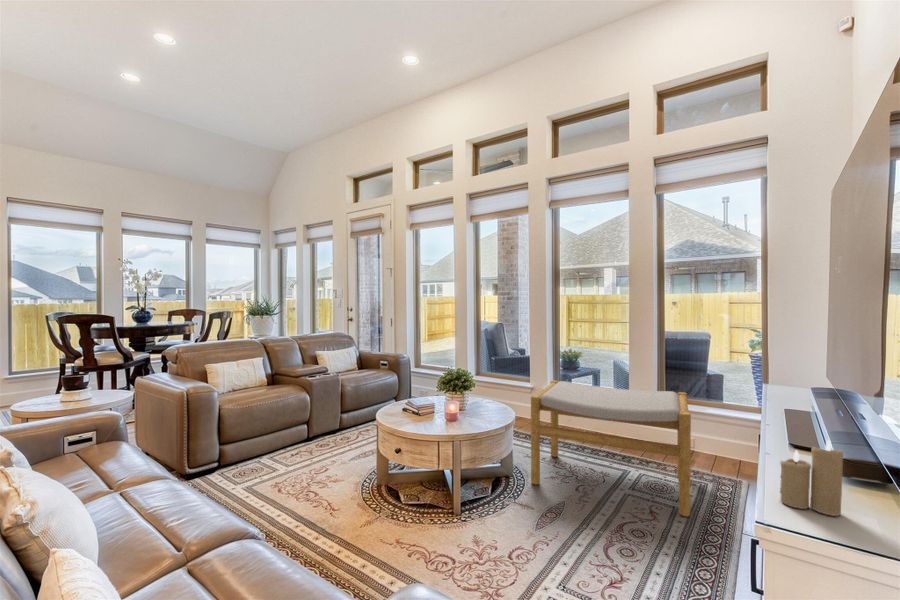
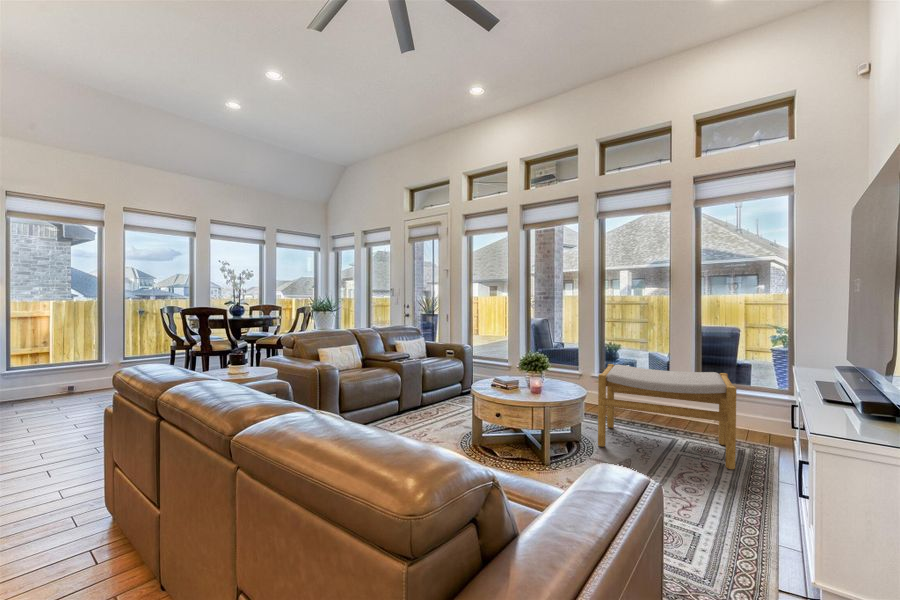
candle: present [780,440,843,516] -> none [828,383,873,433]

